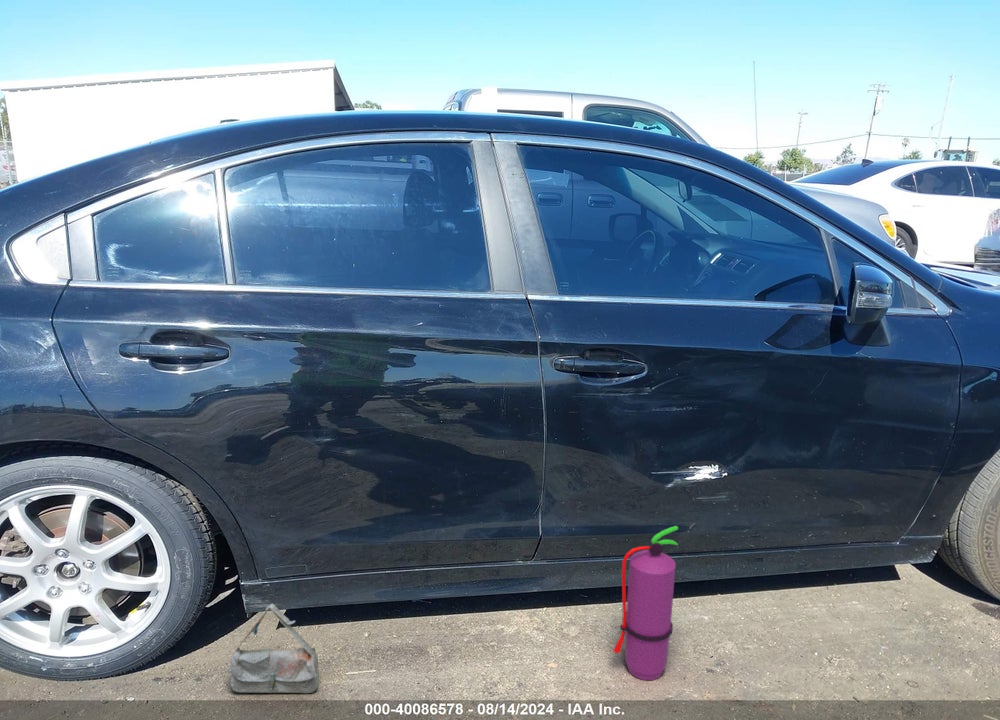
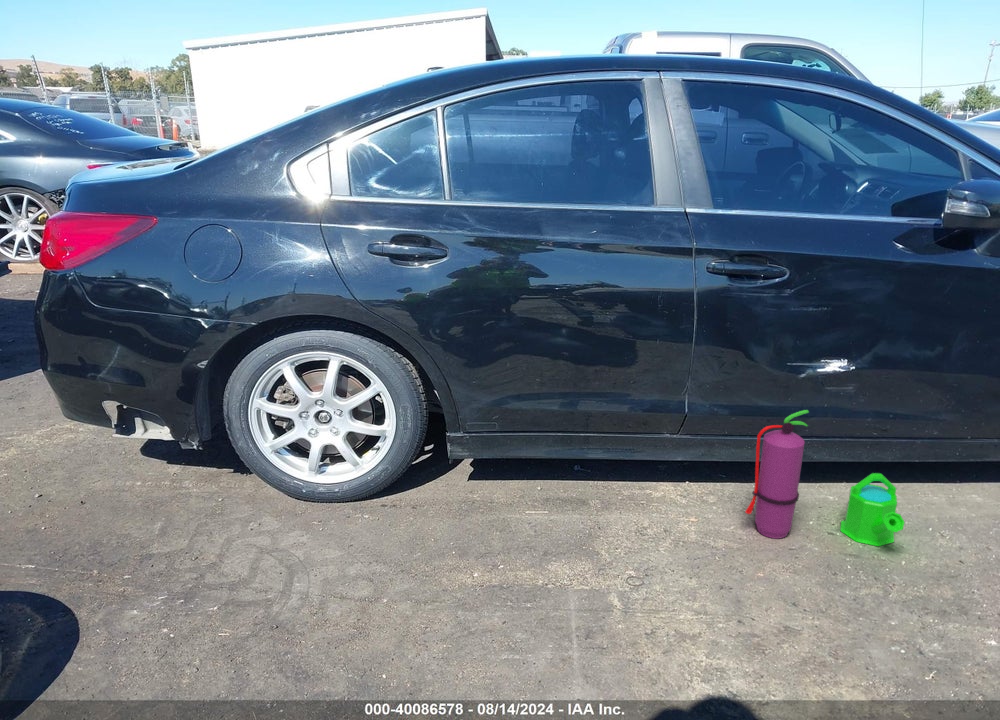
watering can: none [719,592,790,679] -> present [840,473,904,546]
bag: present [230,604,319,693] -> none [438,451,504,523]

